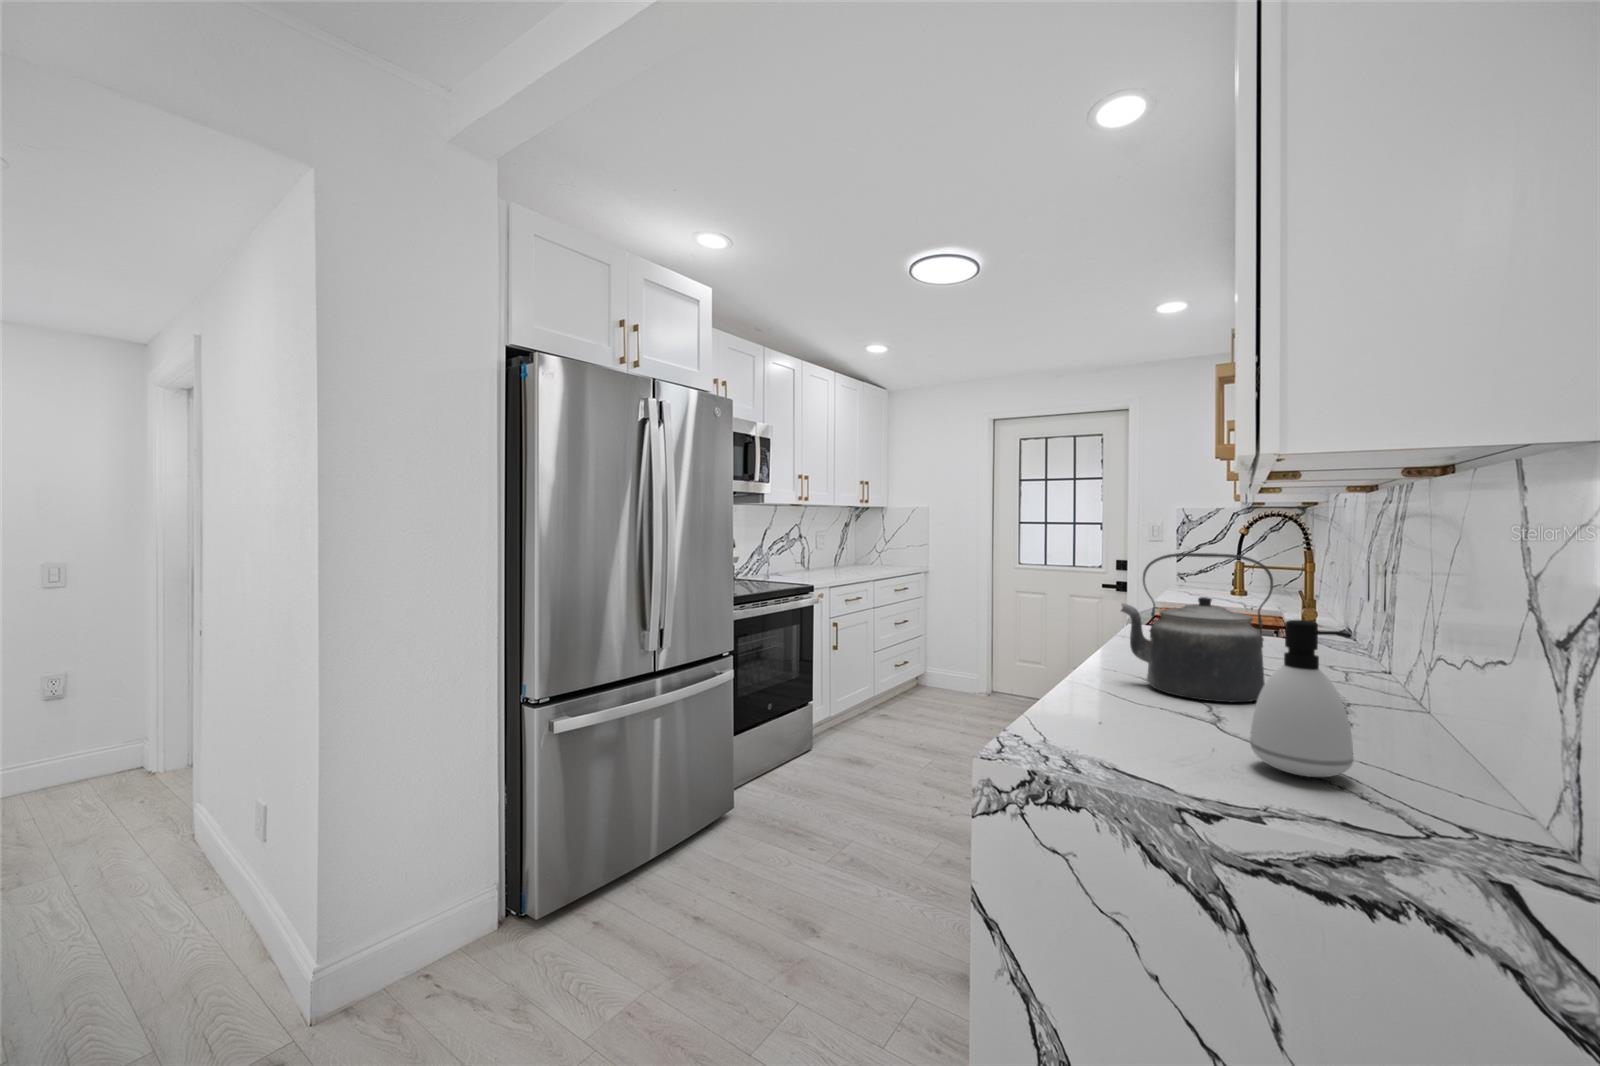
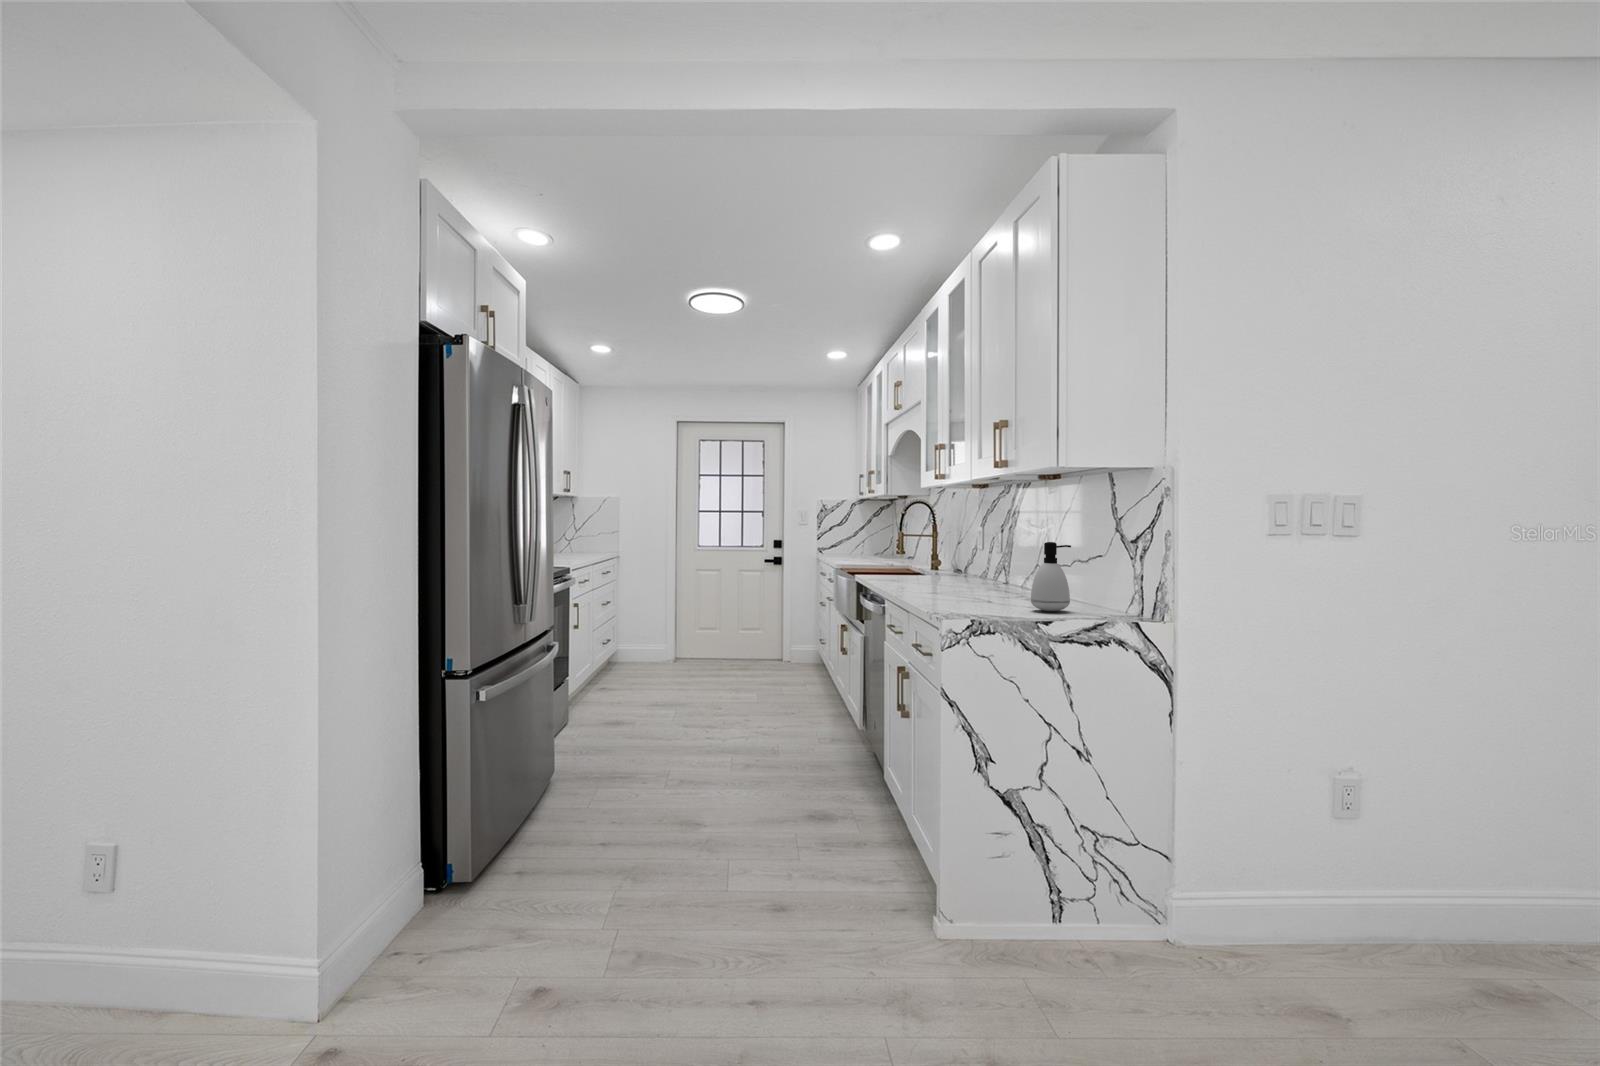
kettle: present [1121,553,1273,702] -> none [922,518,996,598]

